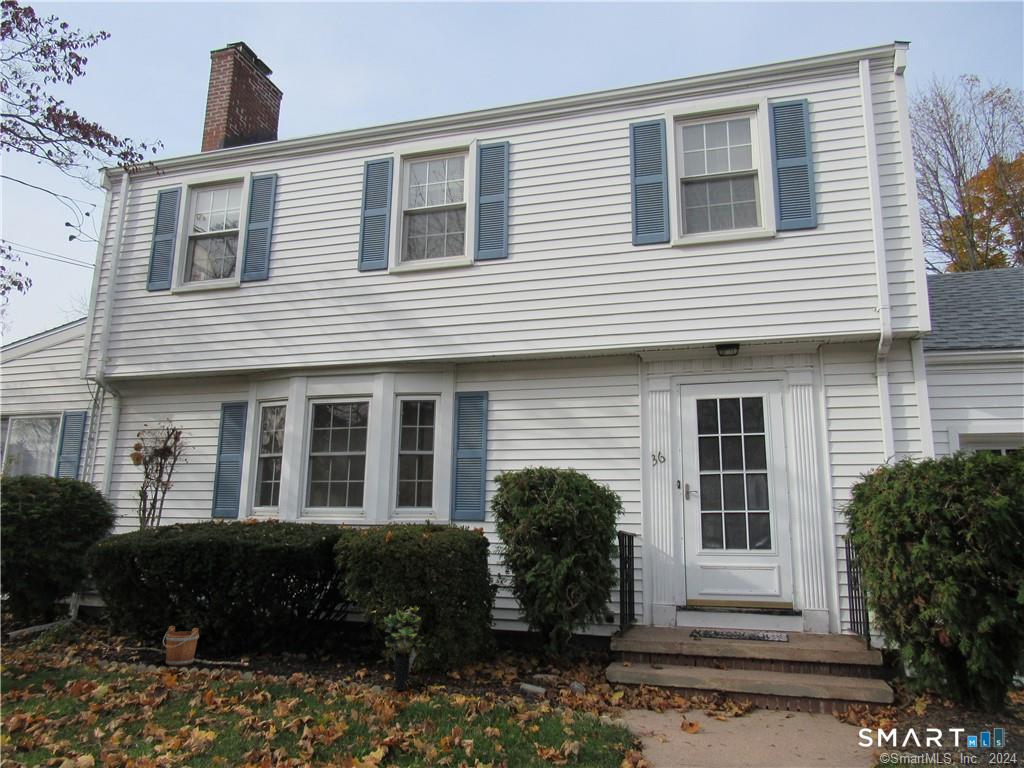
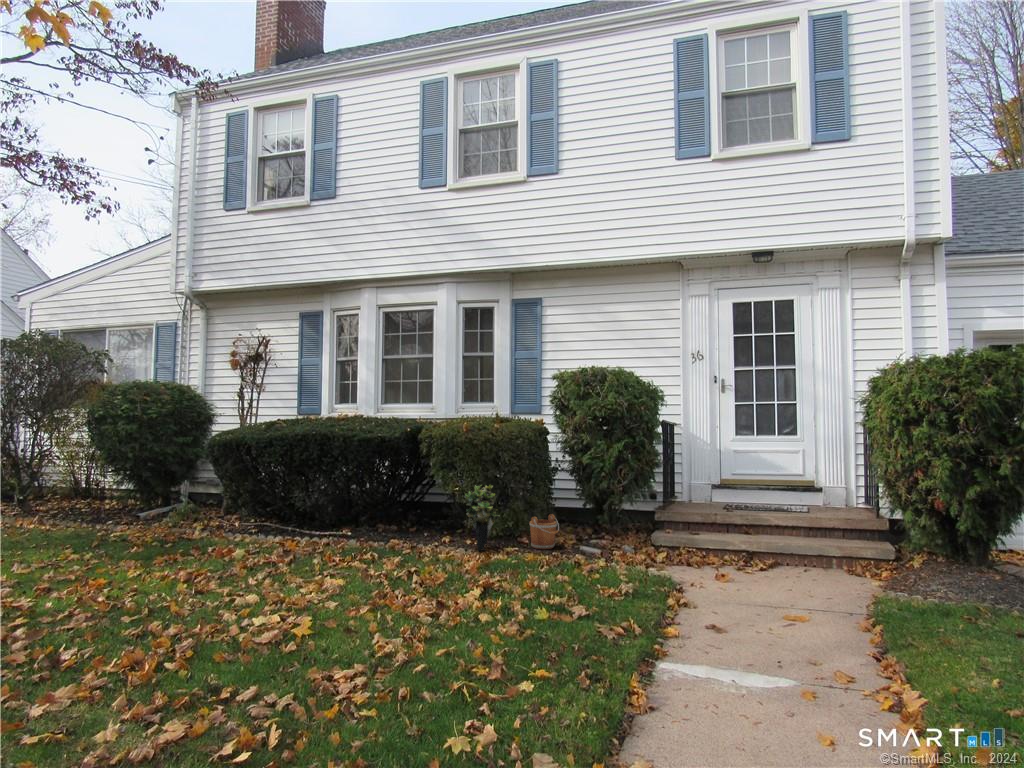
bucket: present [163,626,199,666] -> present [530,514,559,549]

